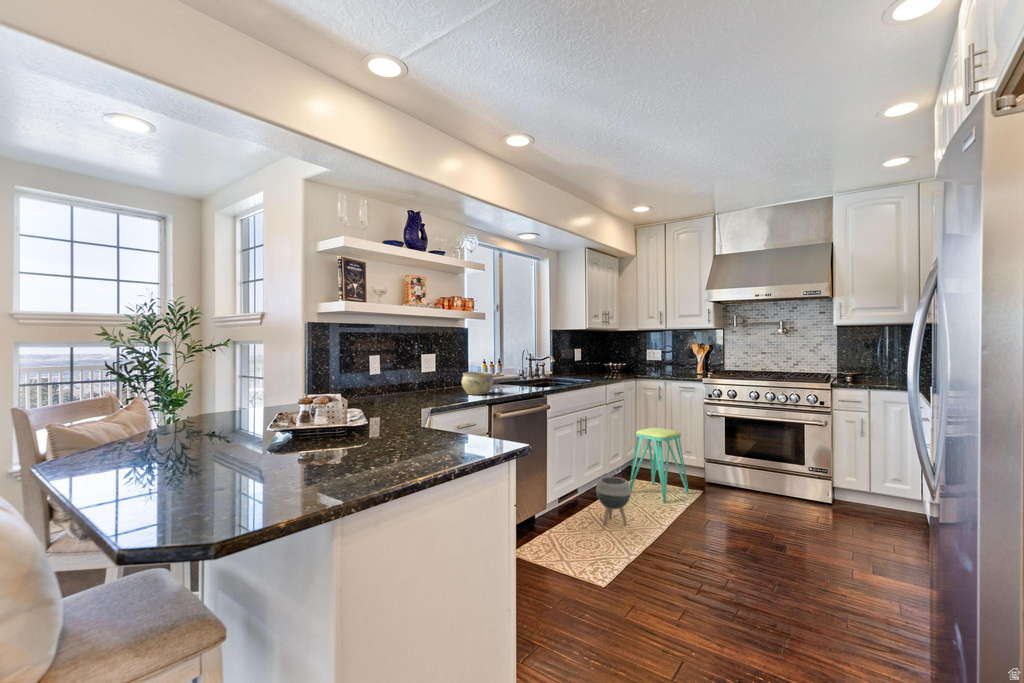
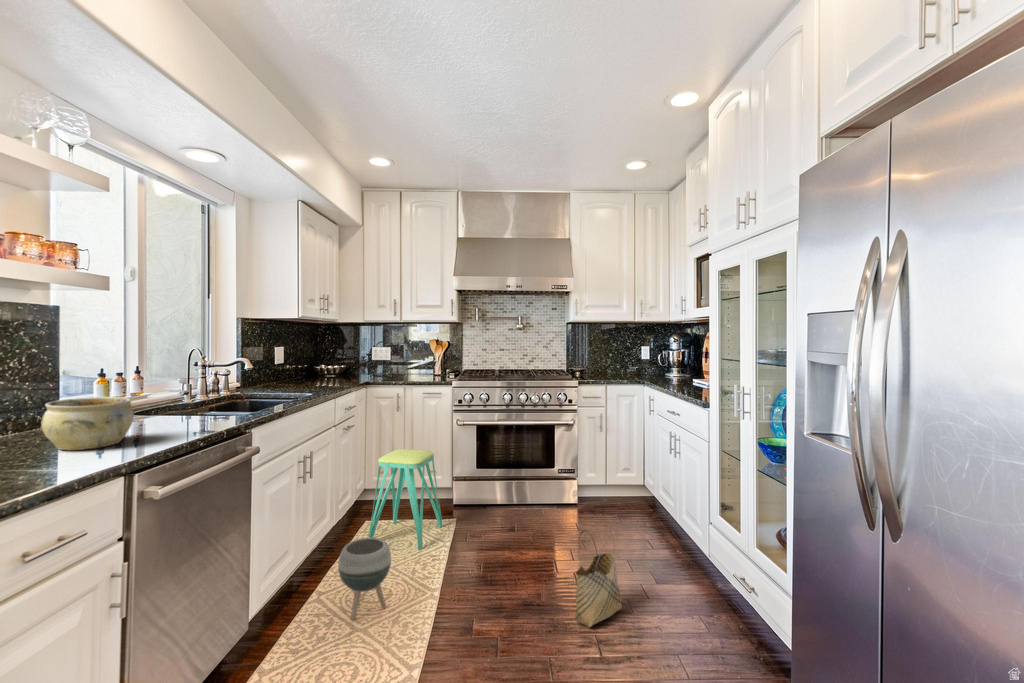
woven basket: none [763,500,815,573] -> present [575,530,622,627]

